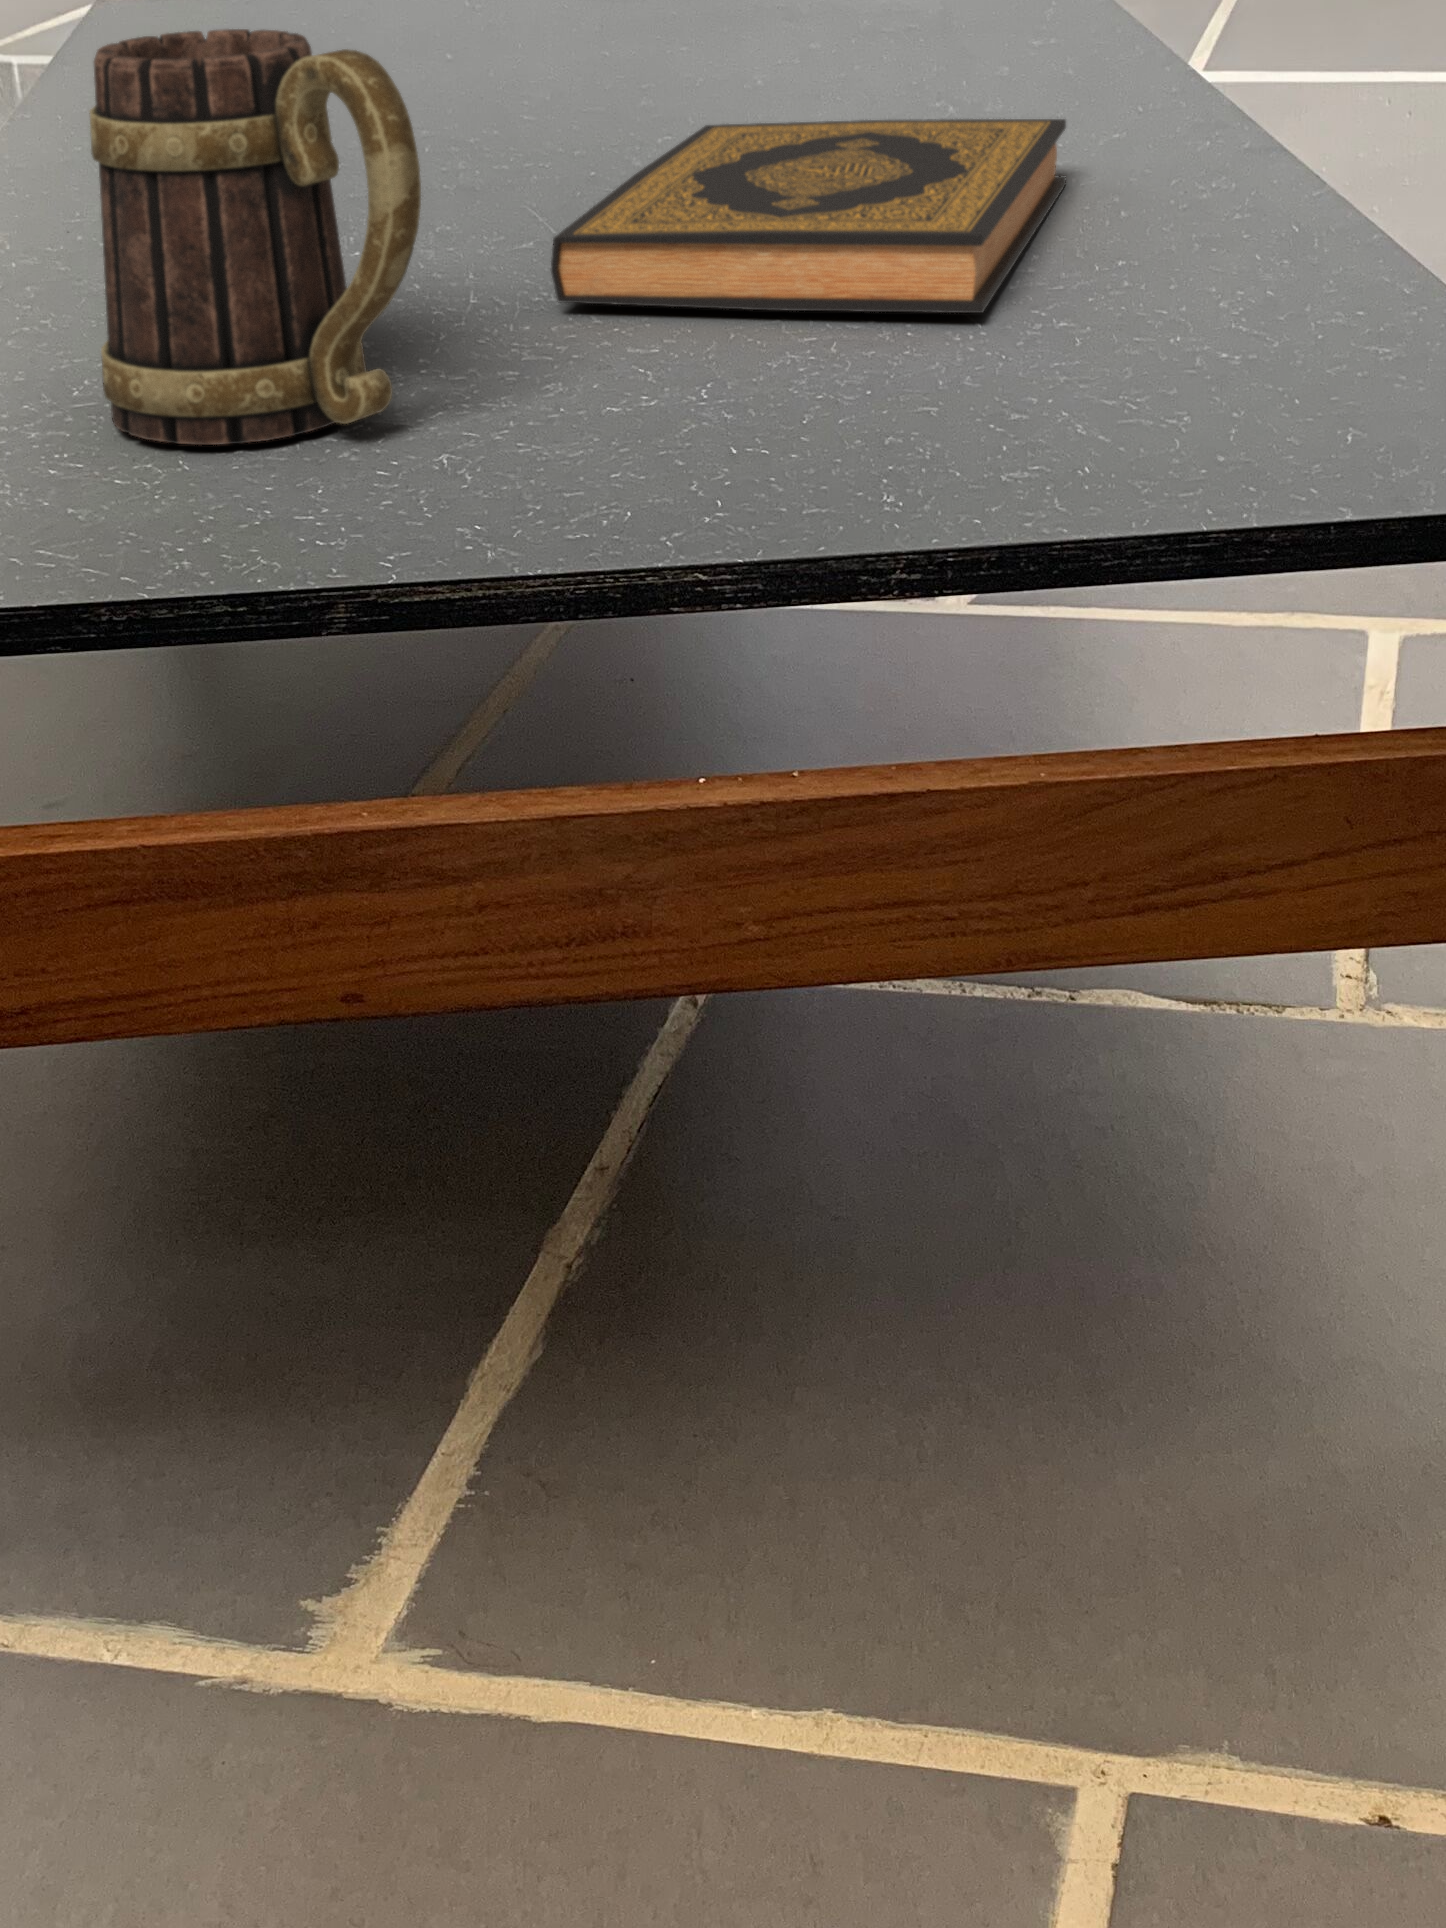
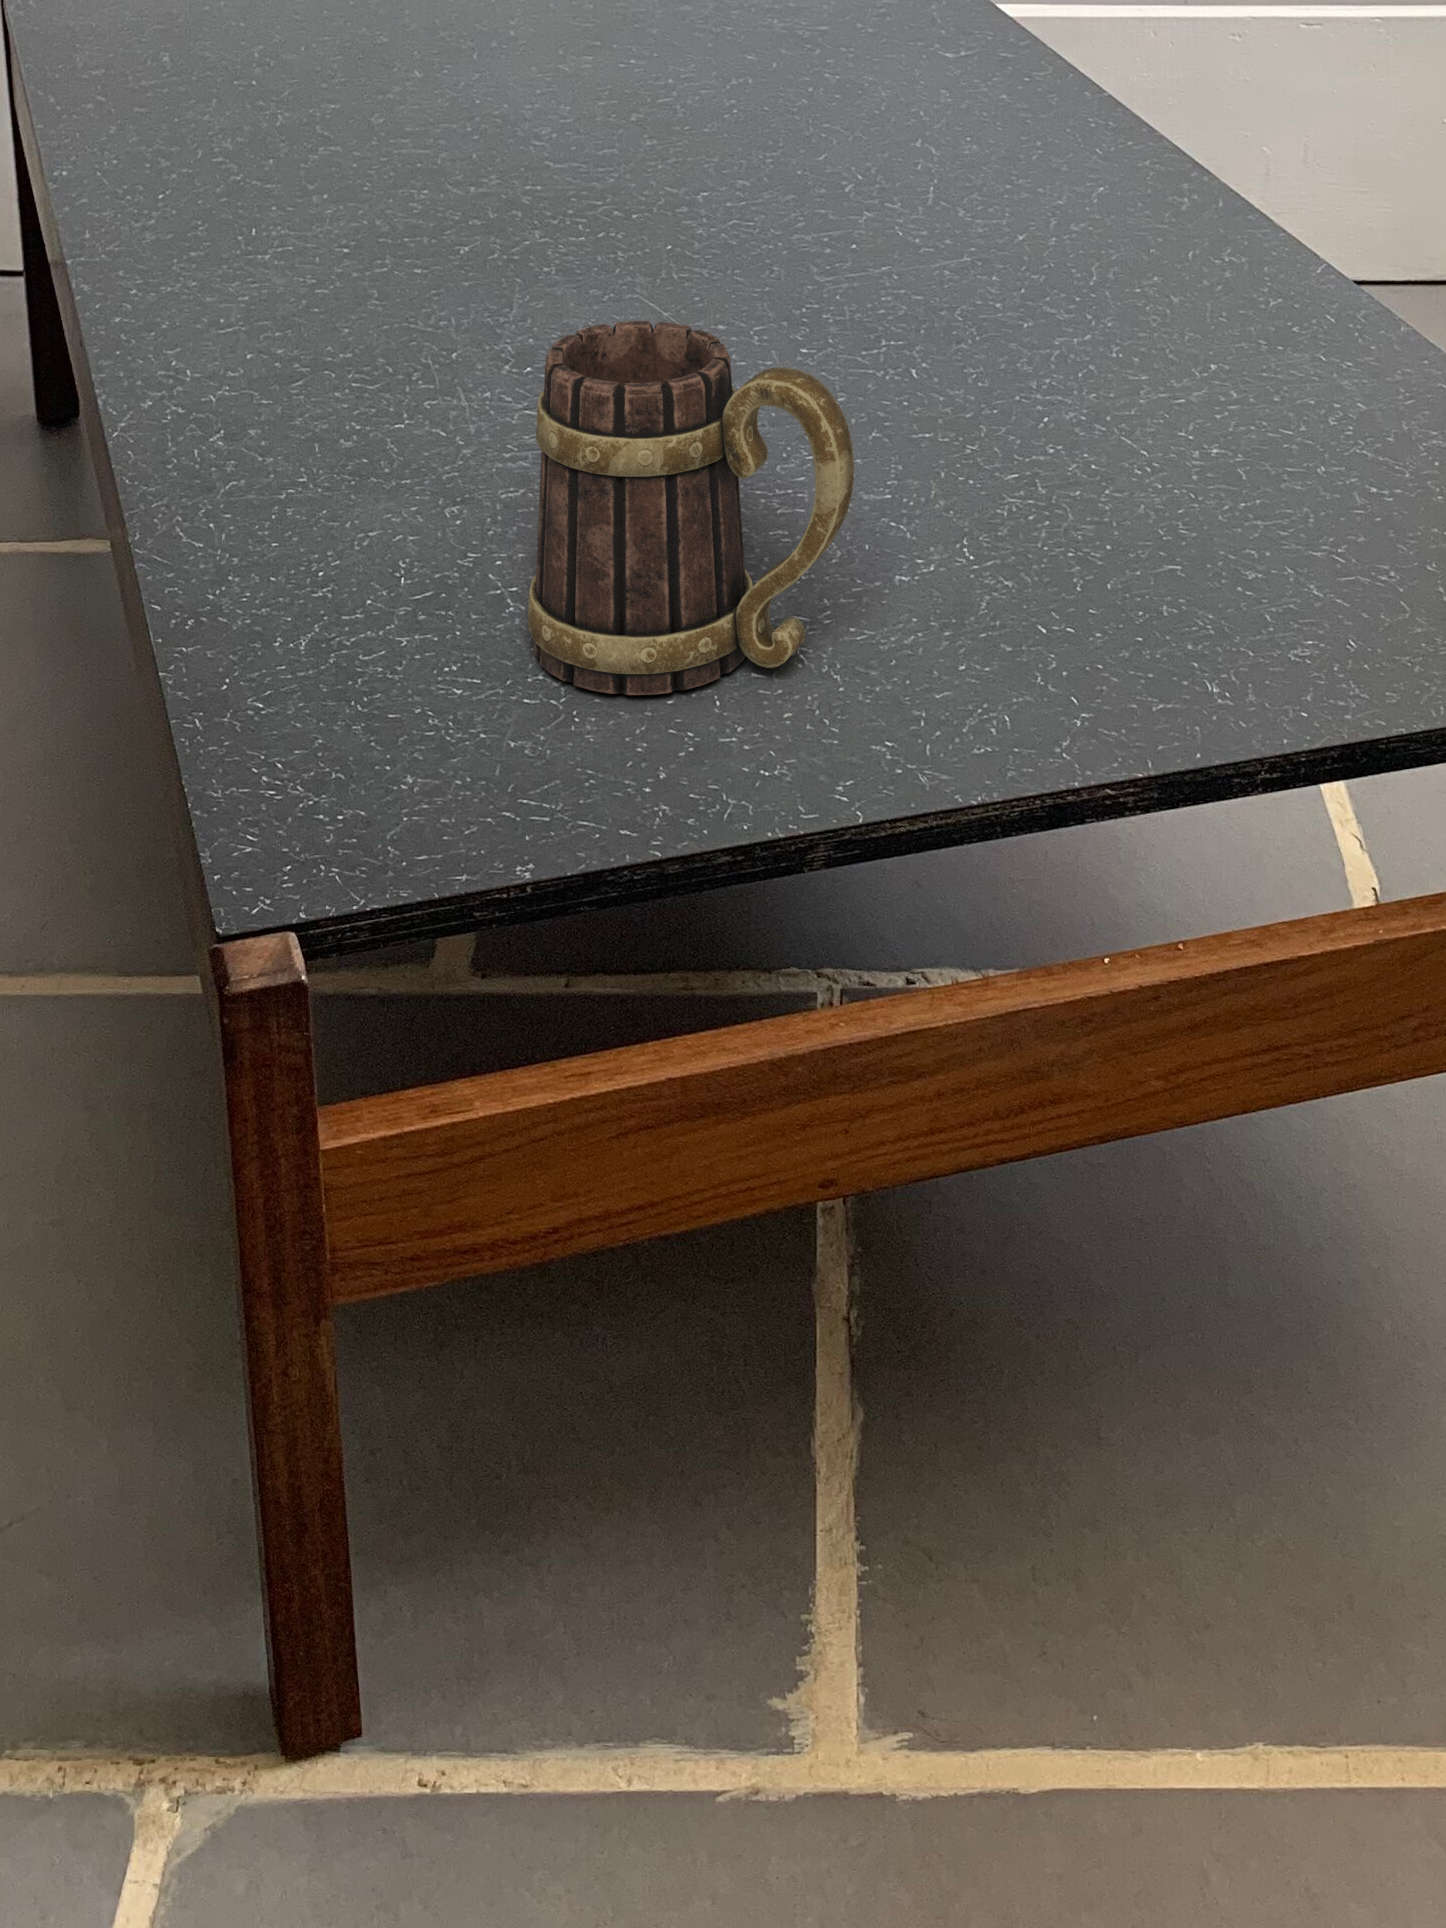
hardback book: present [551,119,1066,313] -> none [821,244,1199,489]

